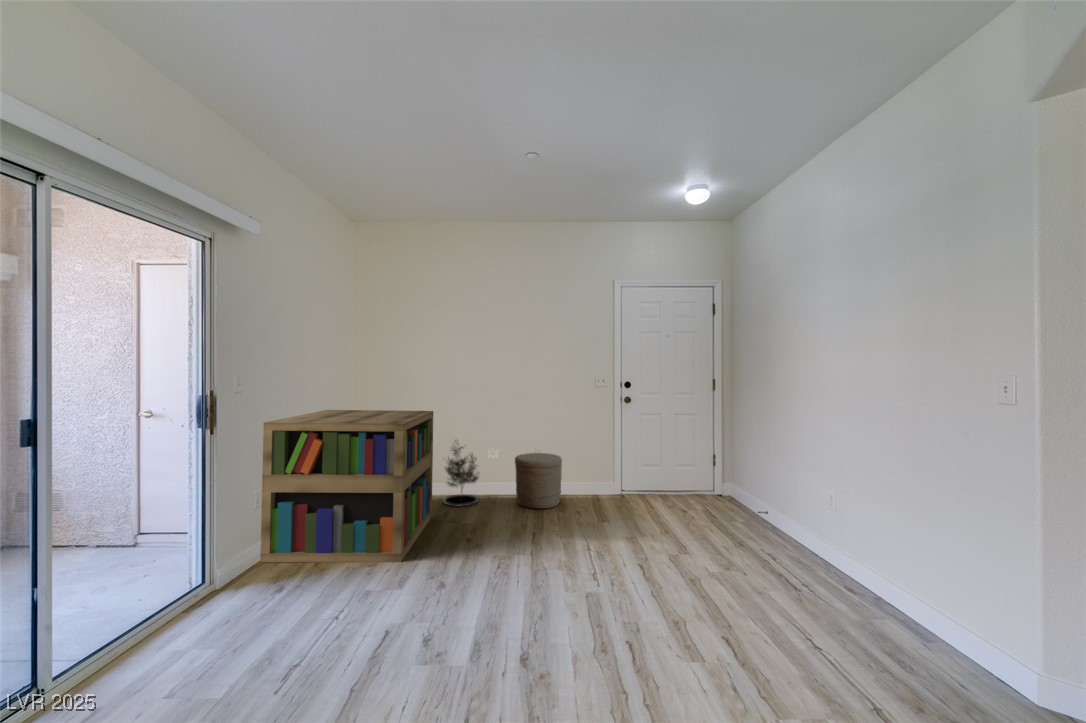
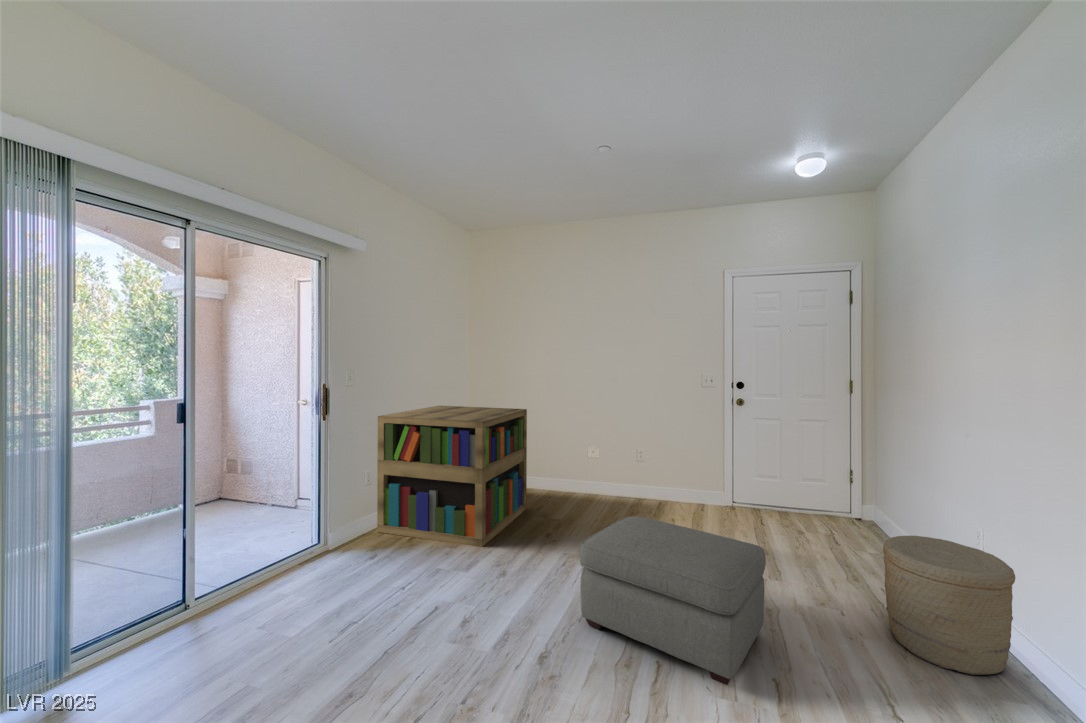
potted tree: present [443,443,479,506] -> none [541,436,579,502]
woven basket: present [515,453,562,509] -> present [883,536,1015,675]
ottoman: none [542,509,703,651] -> present [580,516,766,685]

